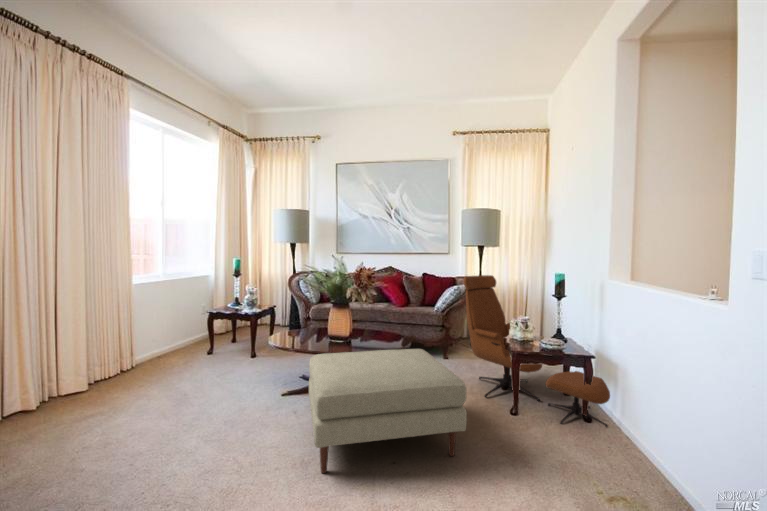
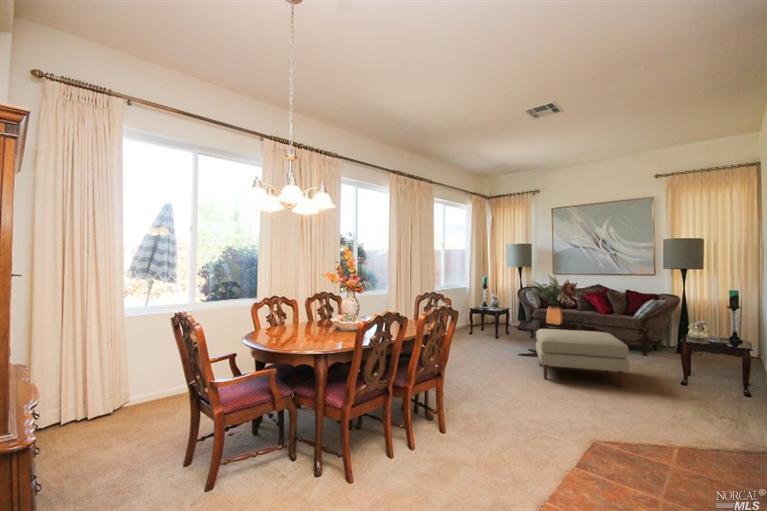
lounge chair: present [463,275,610,427] -> none [648,291,763,397]

